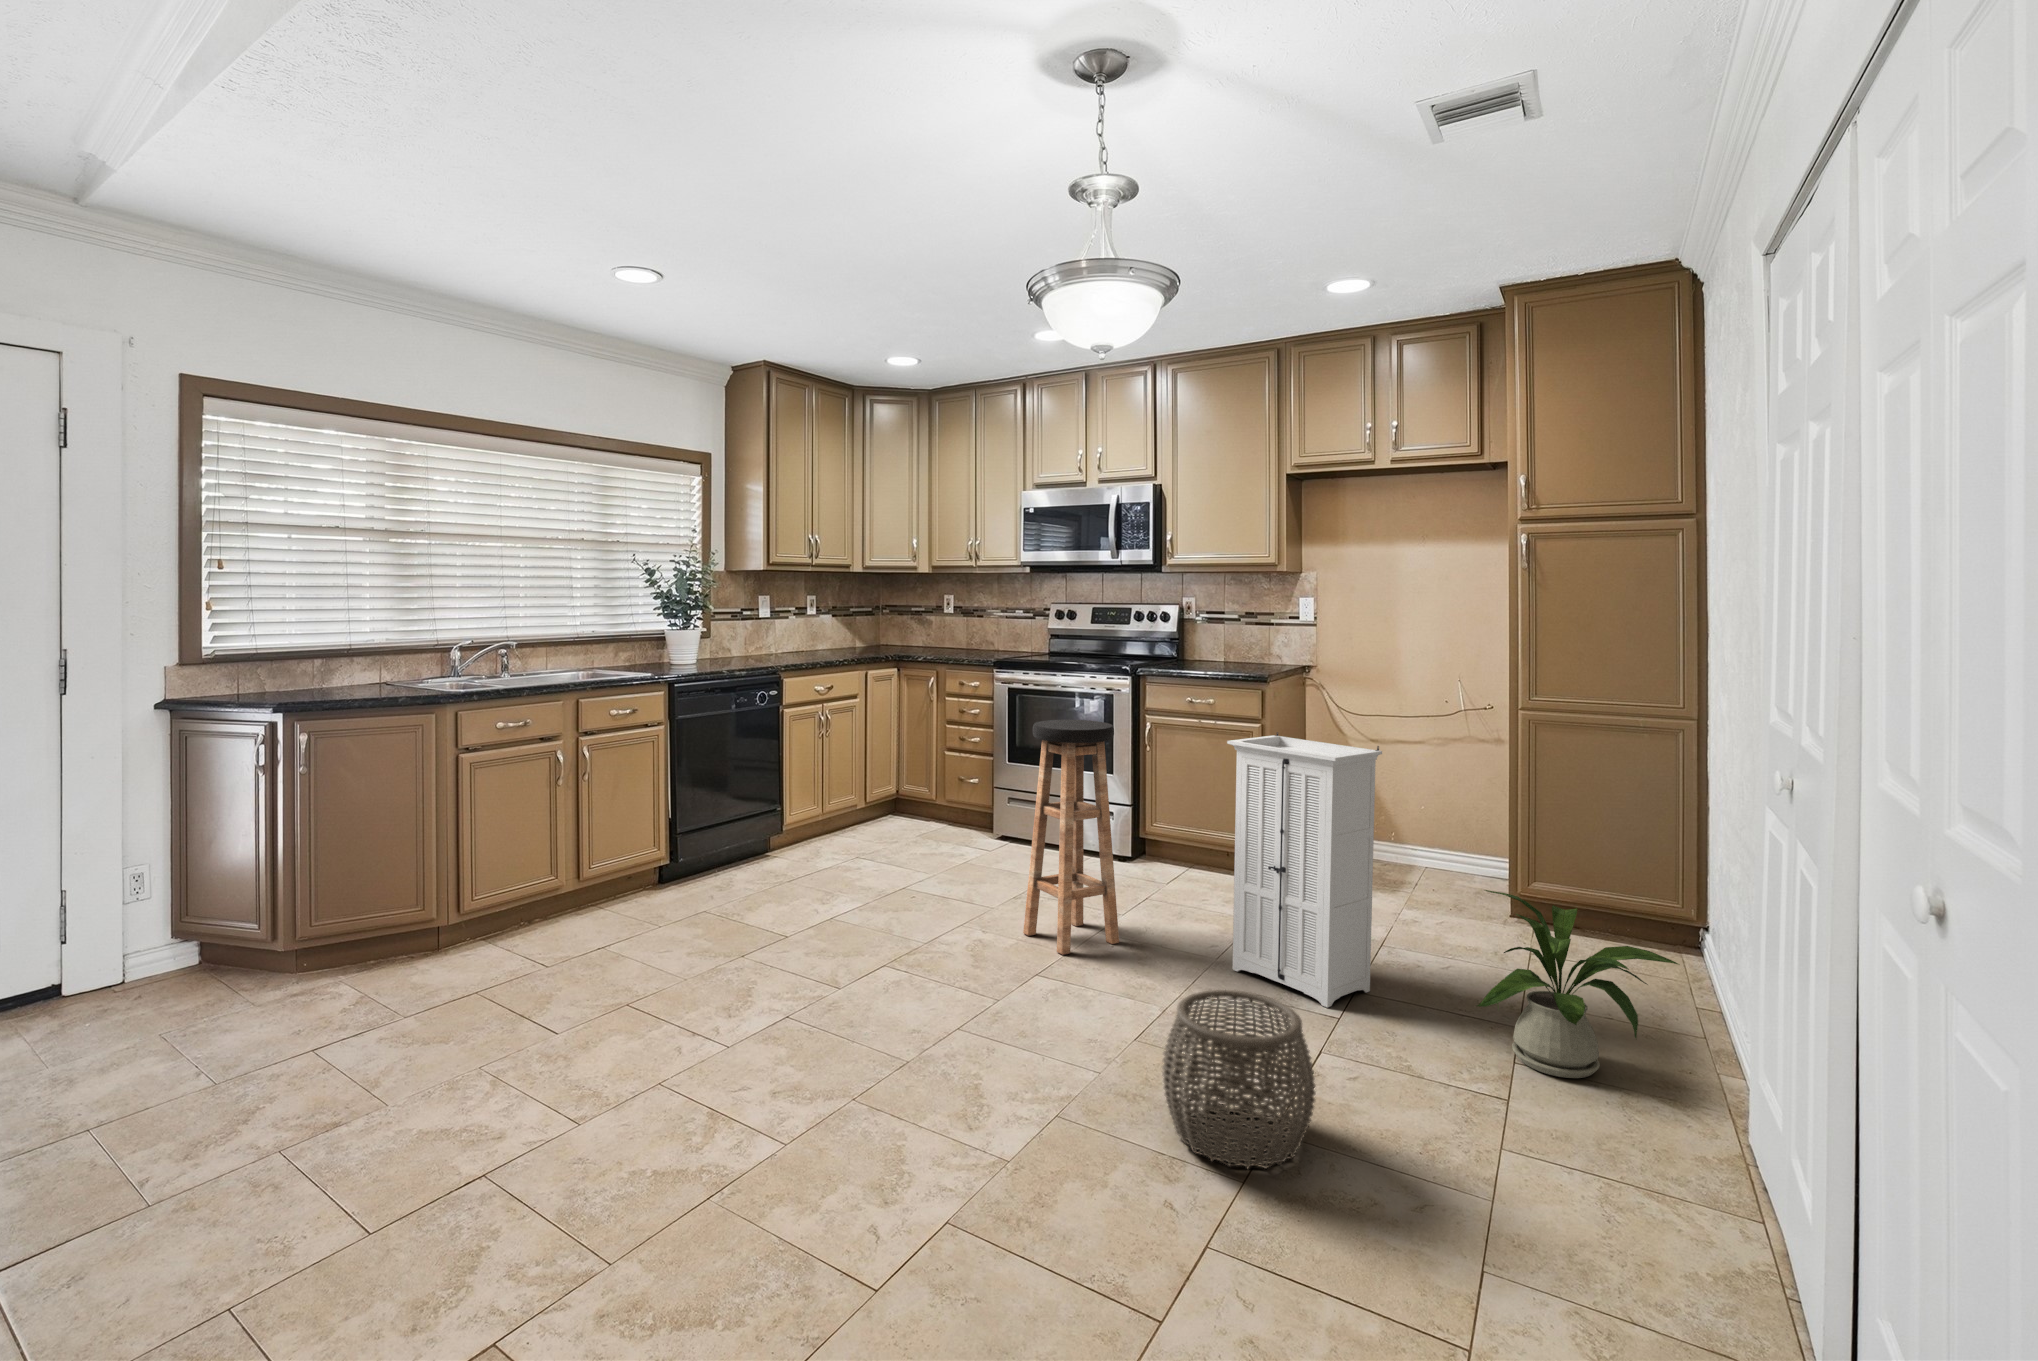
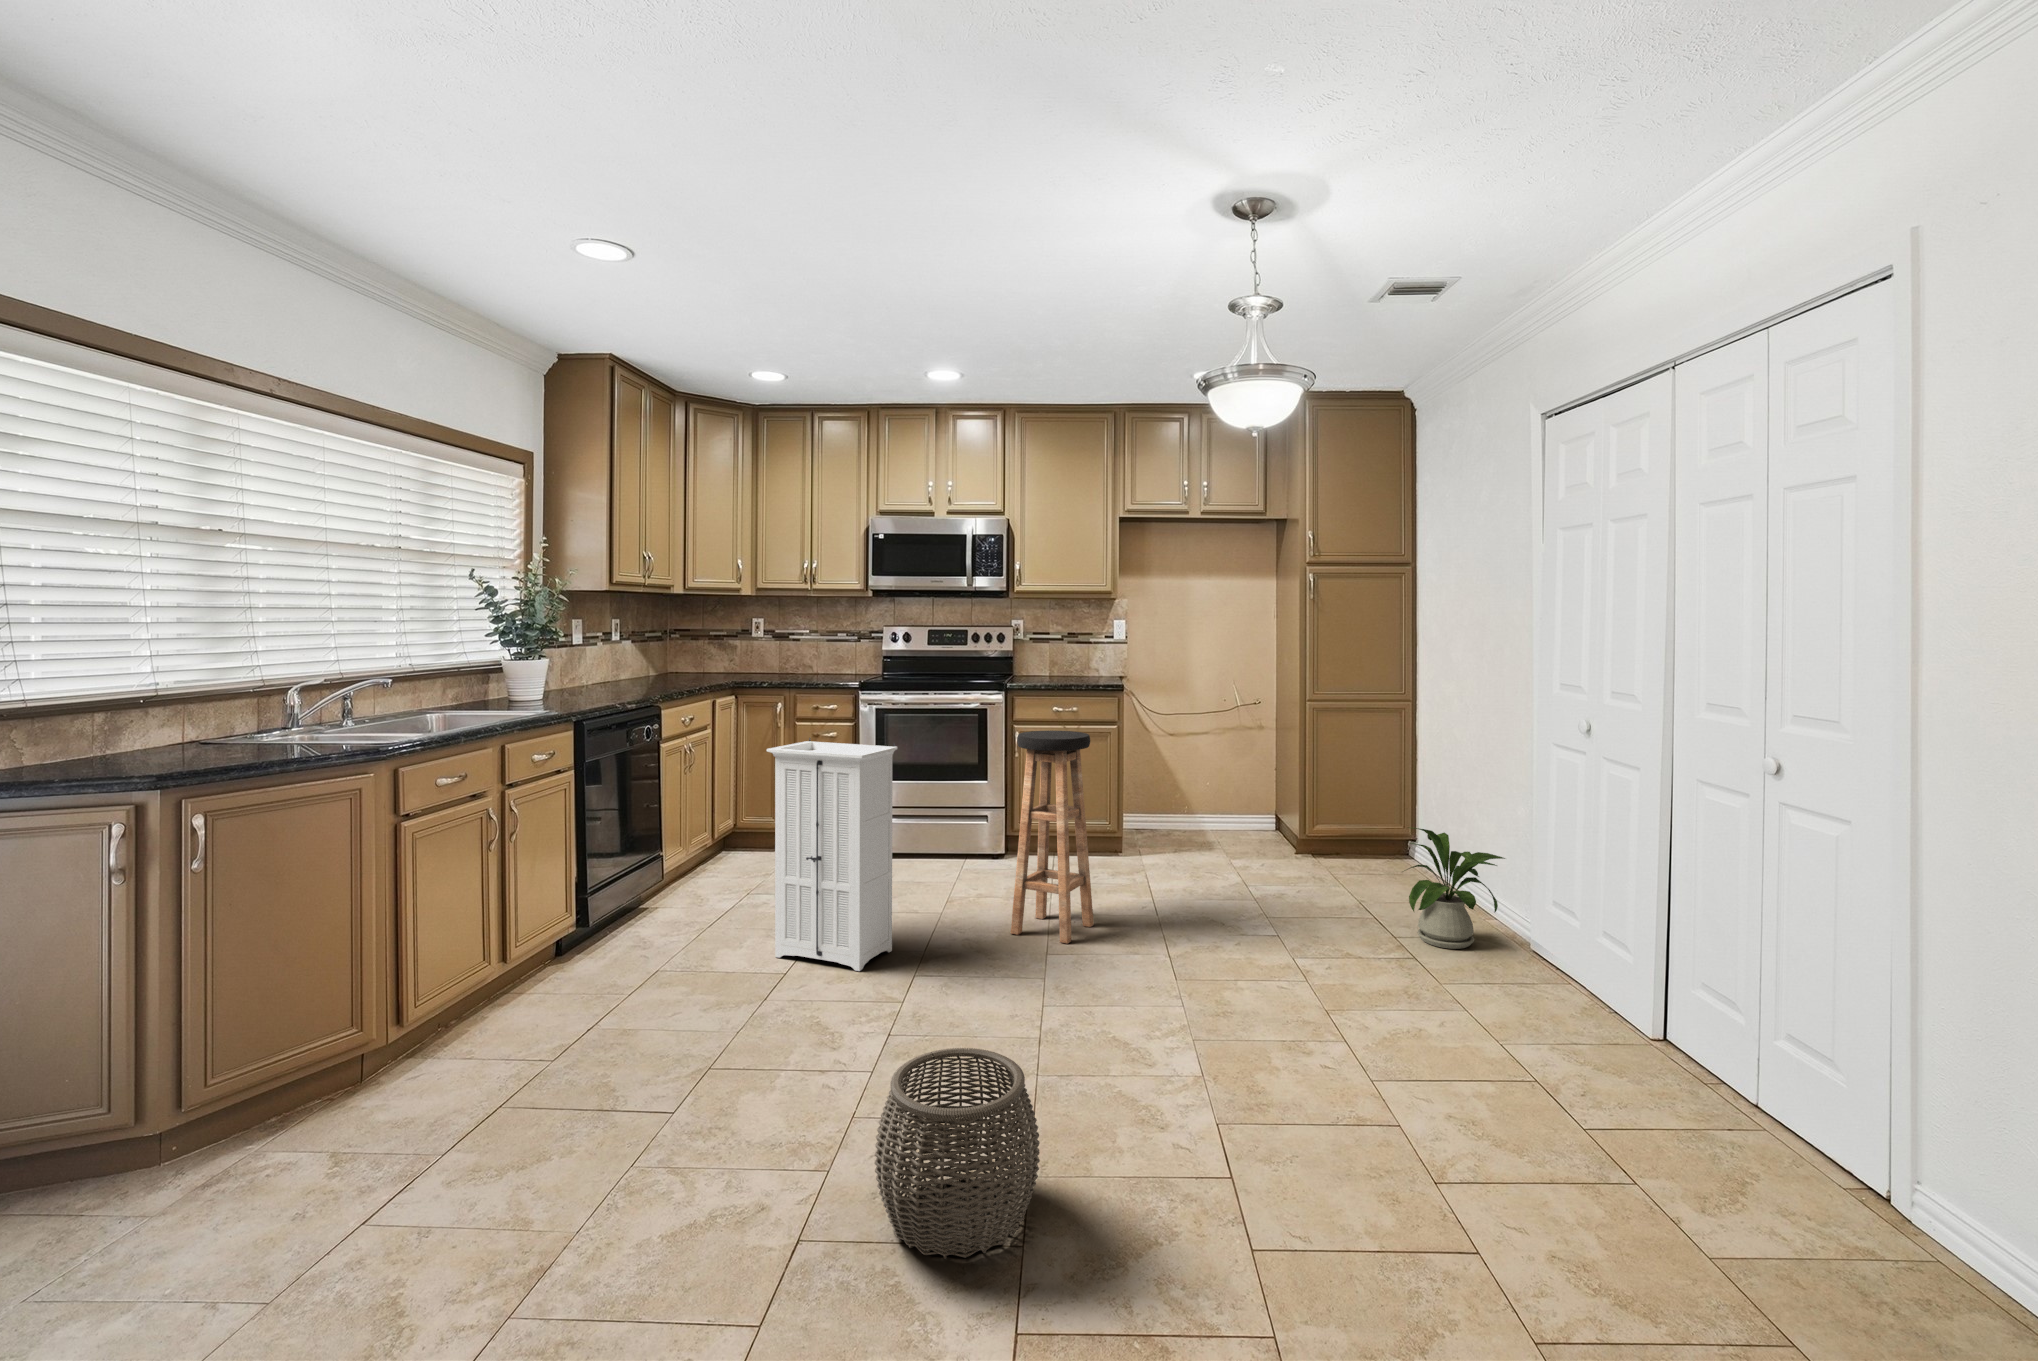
storage cabinet: present [1227,732,1382,1008] -> present [767,738,897,971]
woven basket: present [1162,990,1316,1169] -> present [875,1048,1040,1259]

